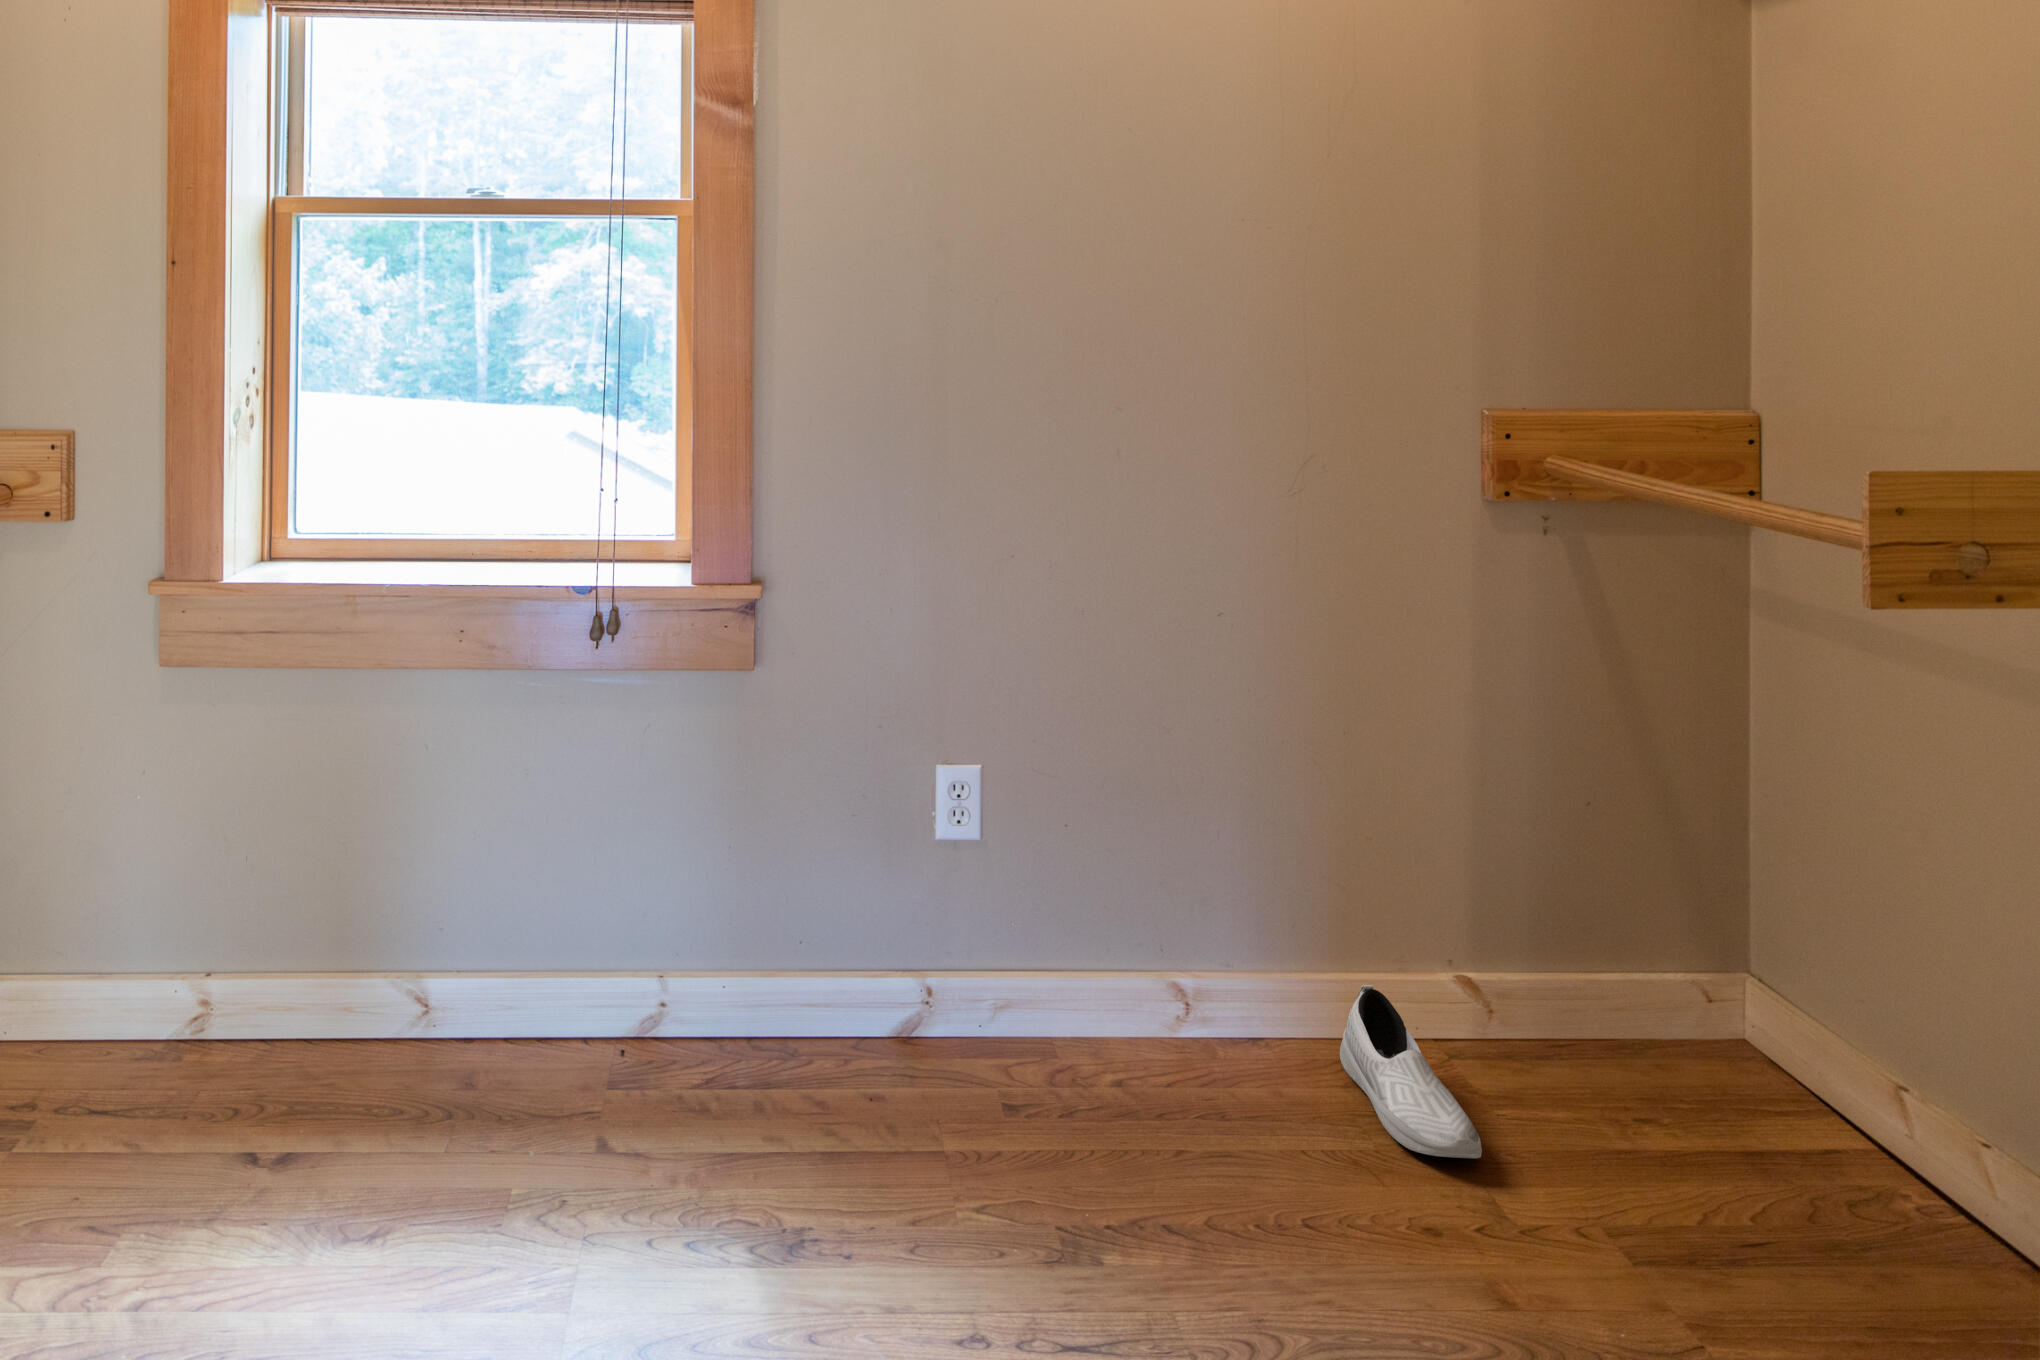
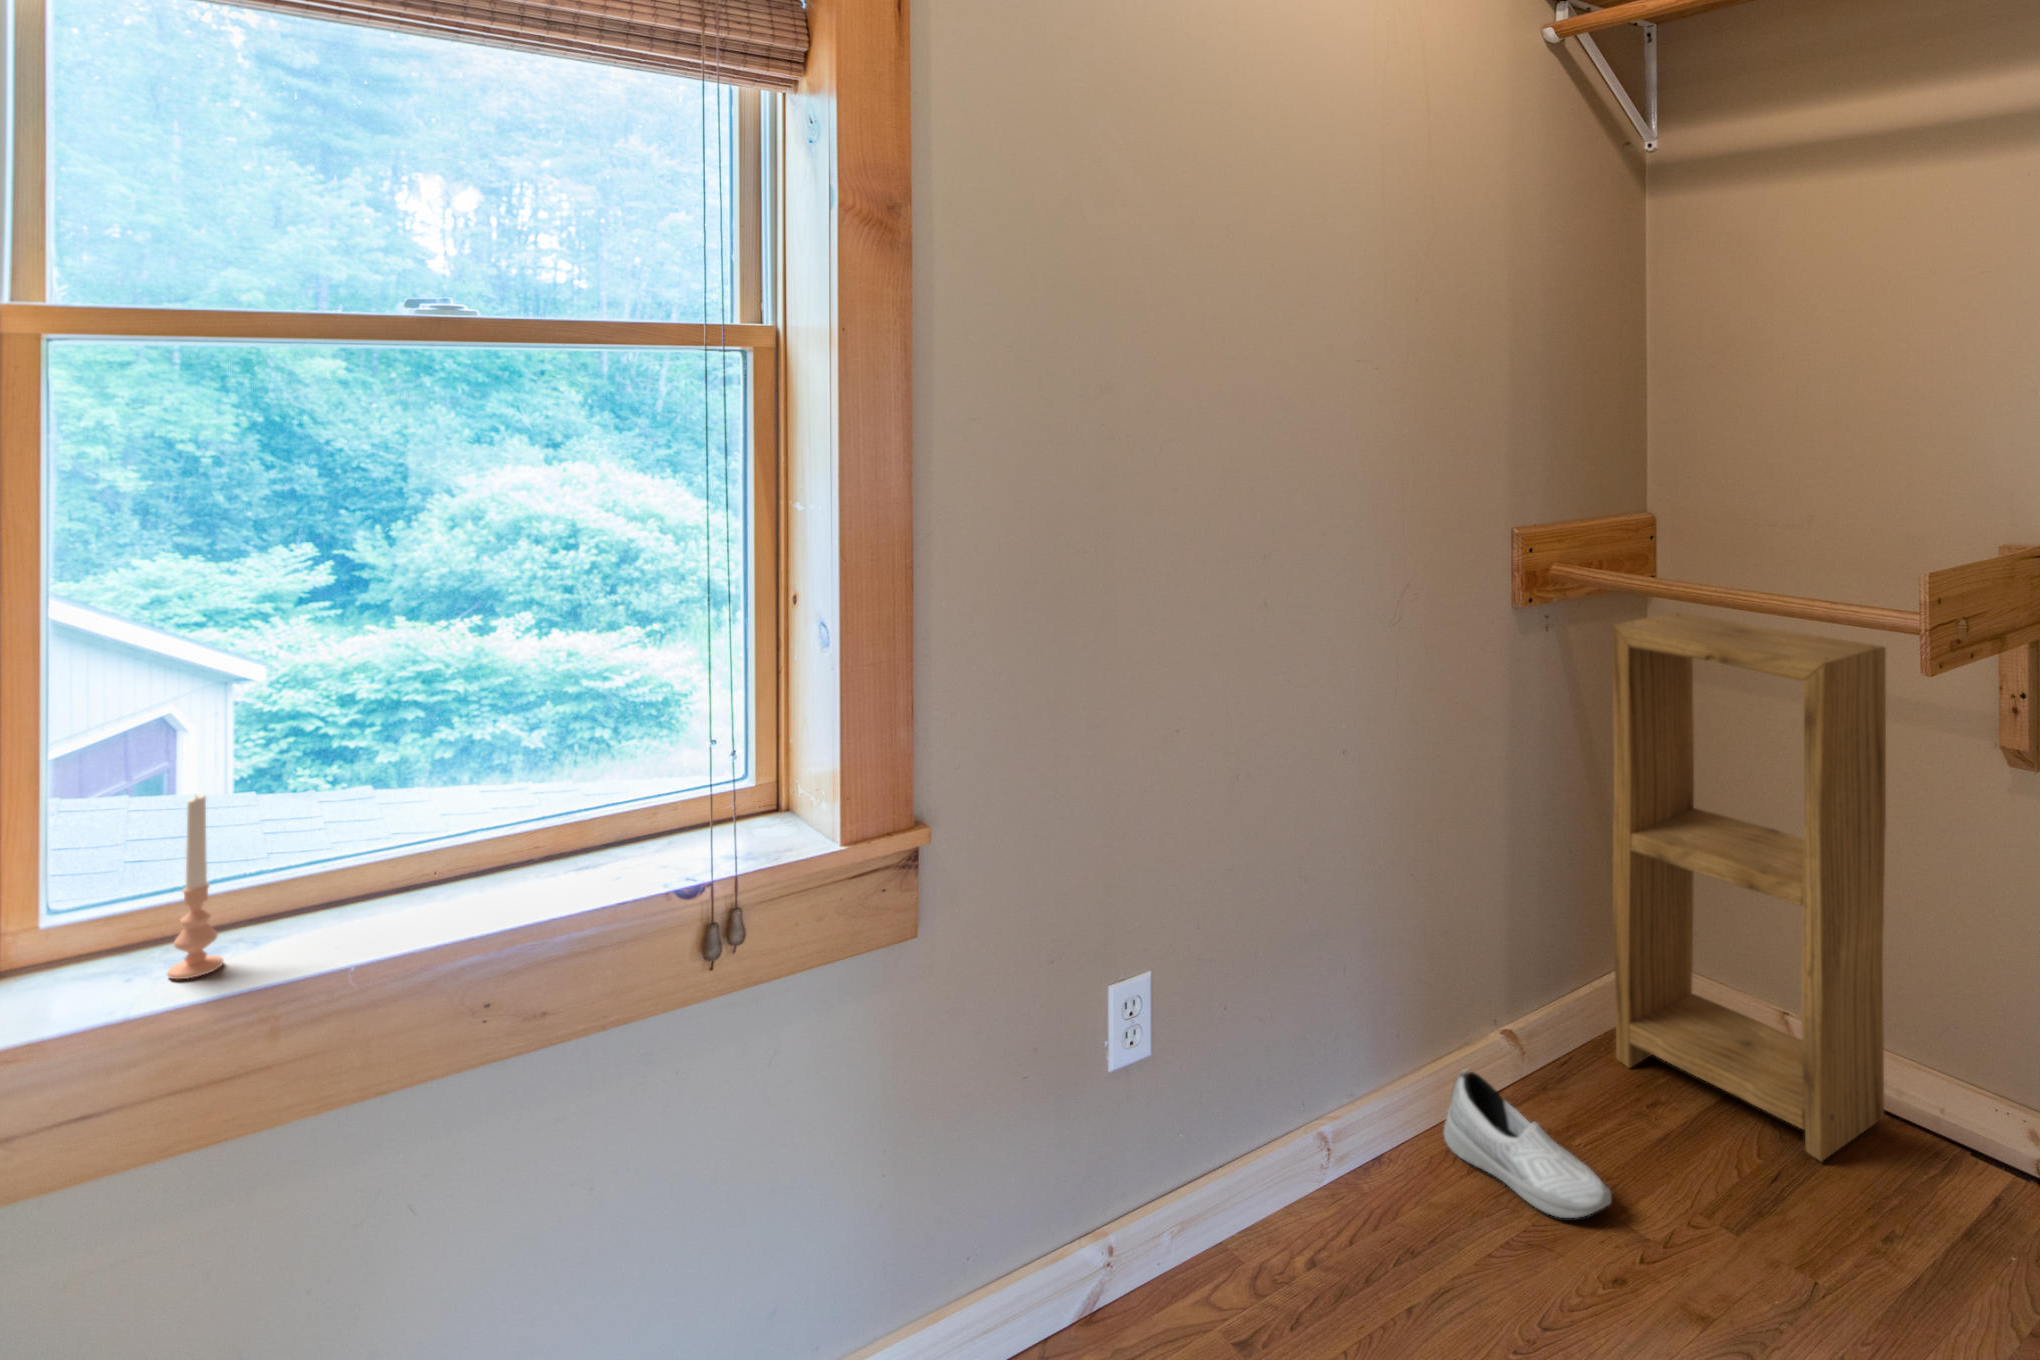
candle: none [329,470,355,571] -> present [167,795,223,979]
shelving unit: none [1641,536,2031,1256] -> present [1613,612,1886,1161]

